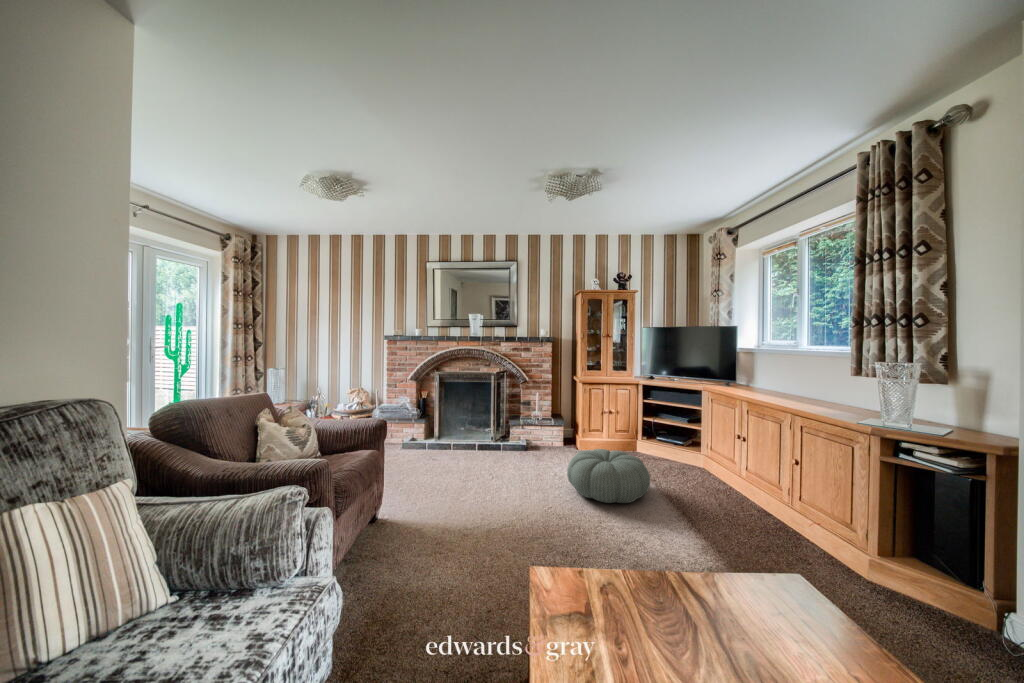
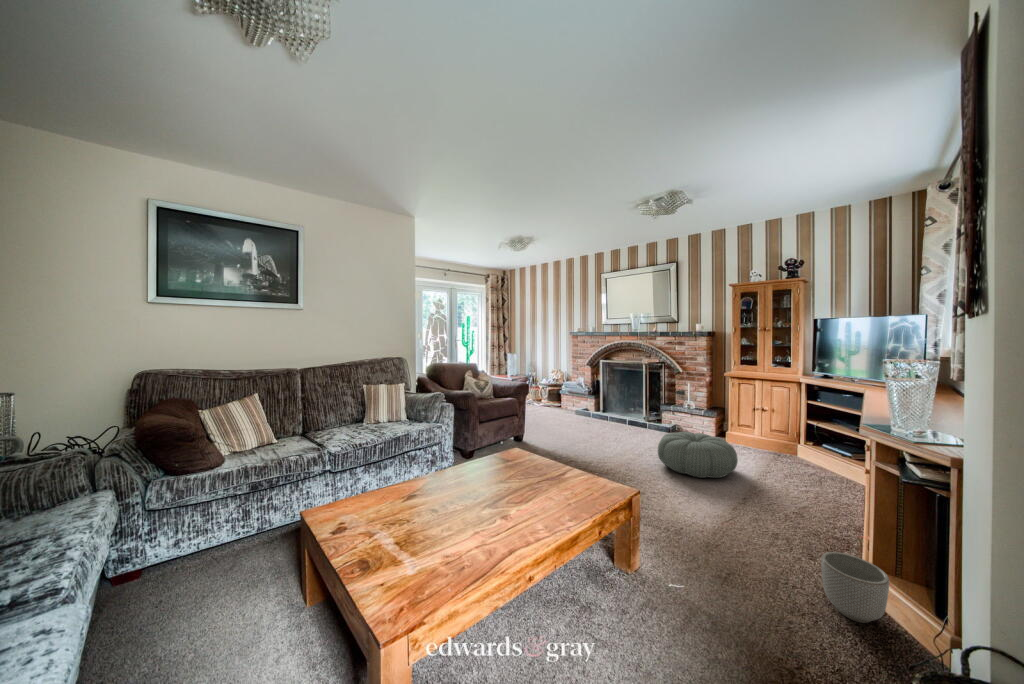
planter: none [891,562,967,634] -> present [821,552,889,623]

